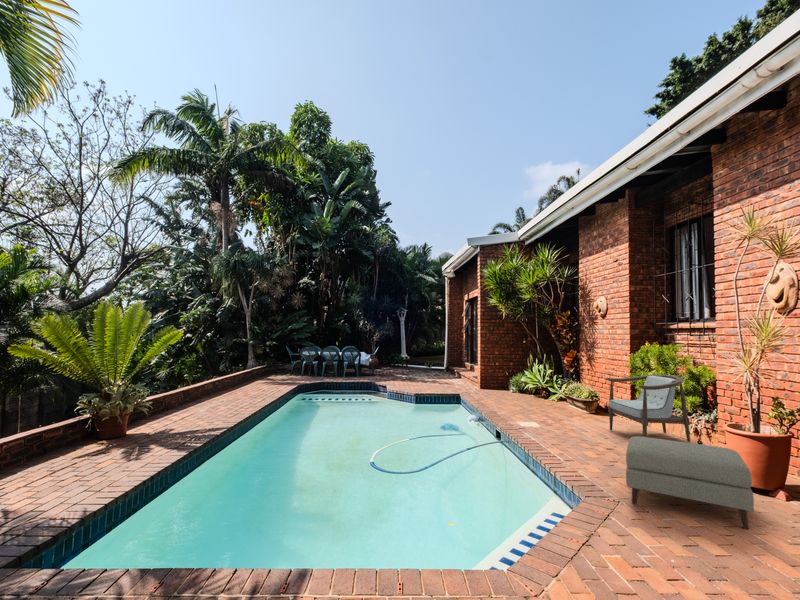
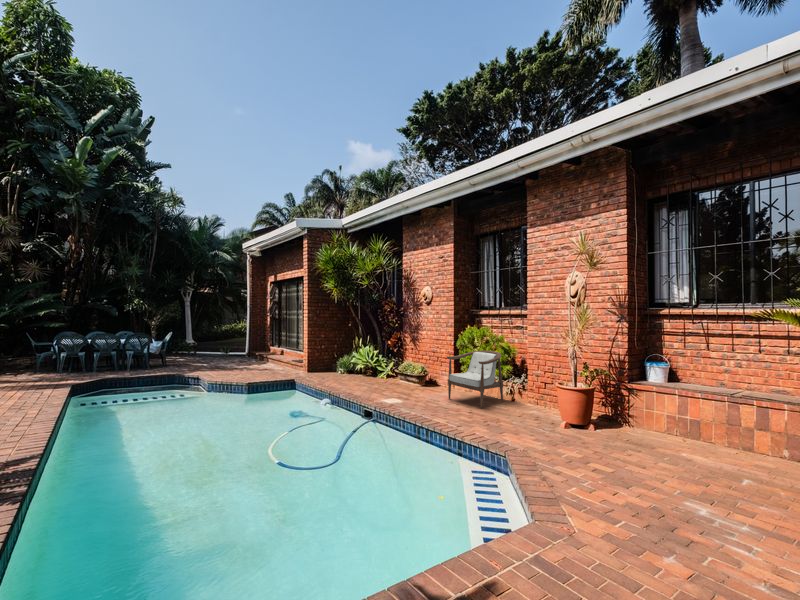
ottoman: present [626,436,754,529] -> none [505,405,594,460]

